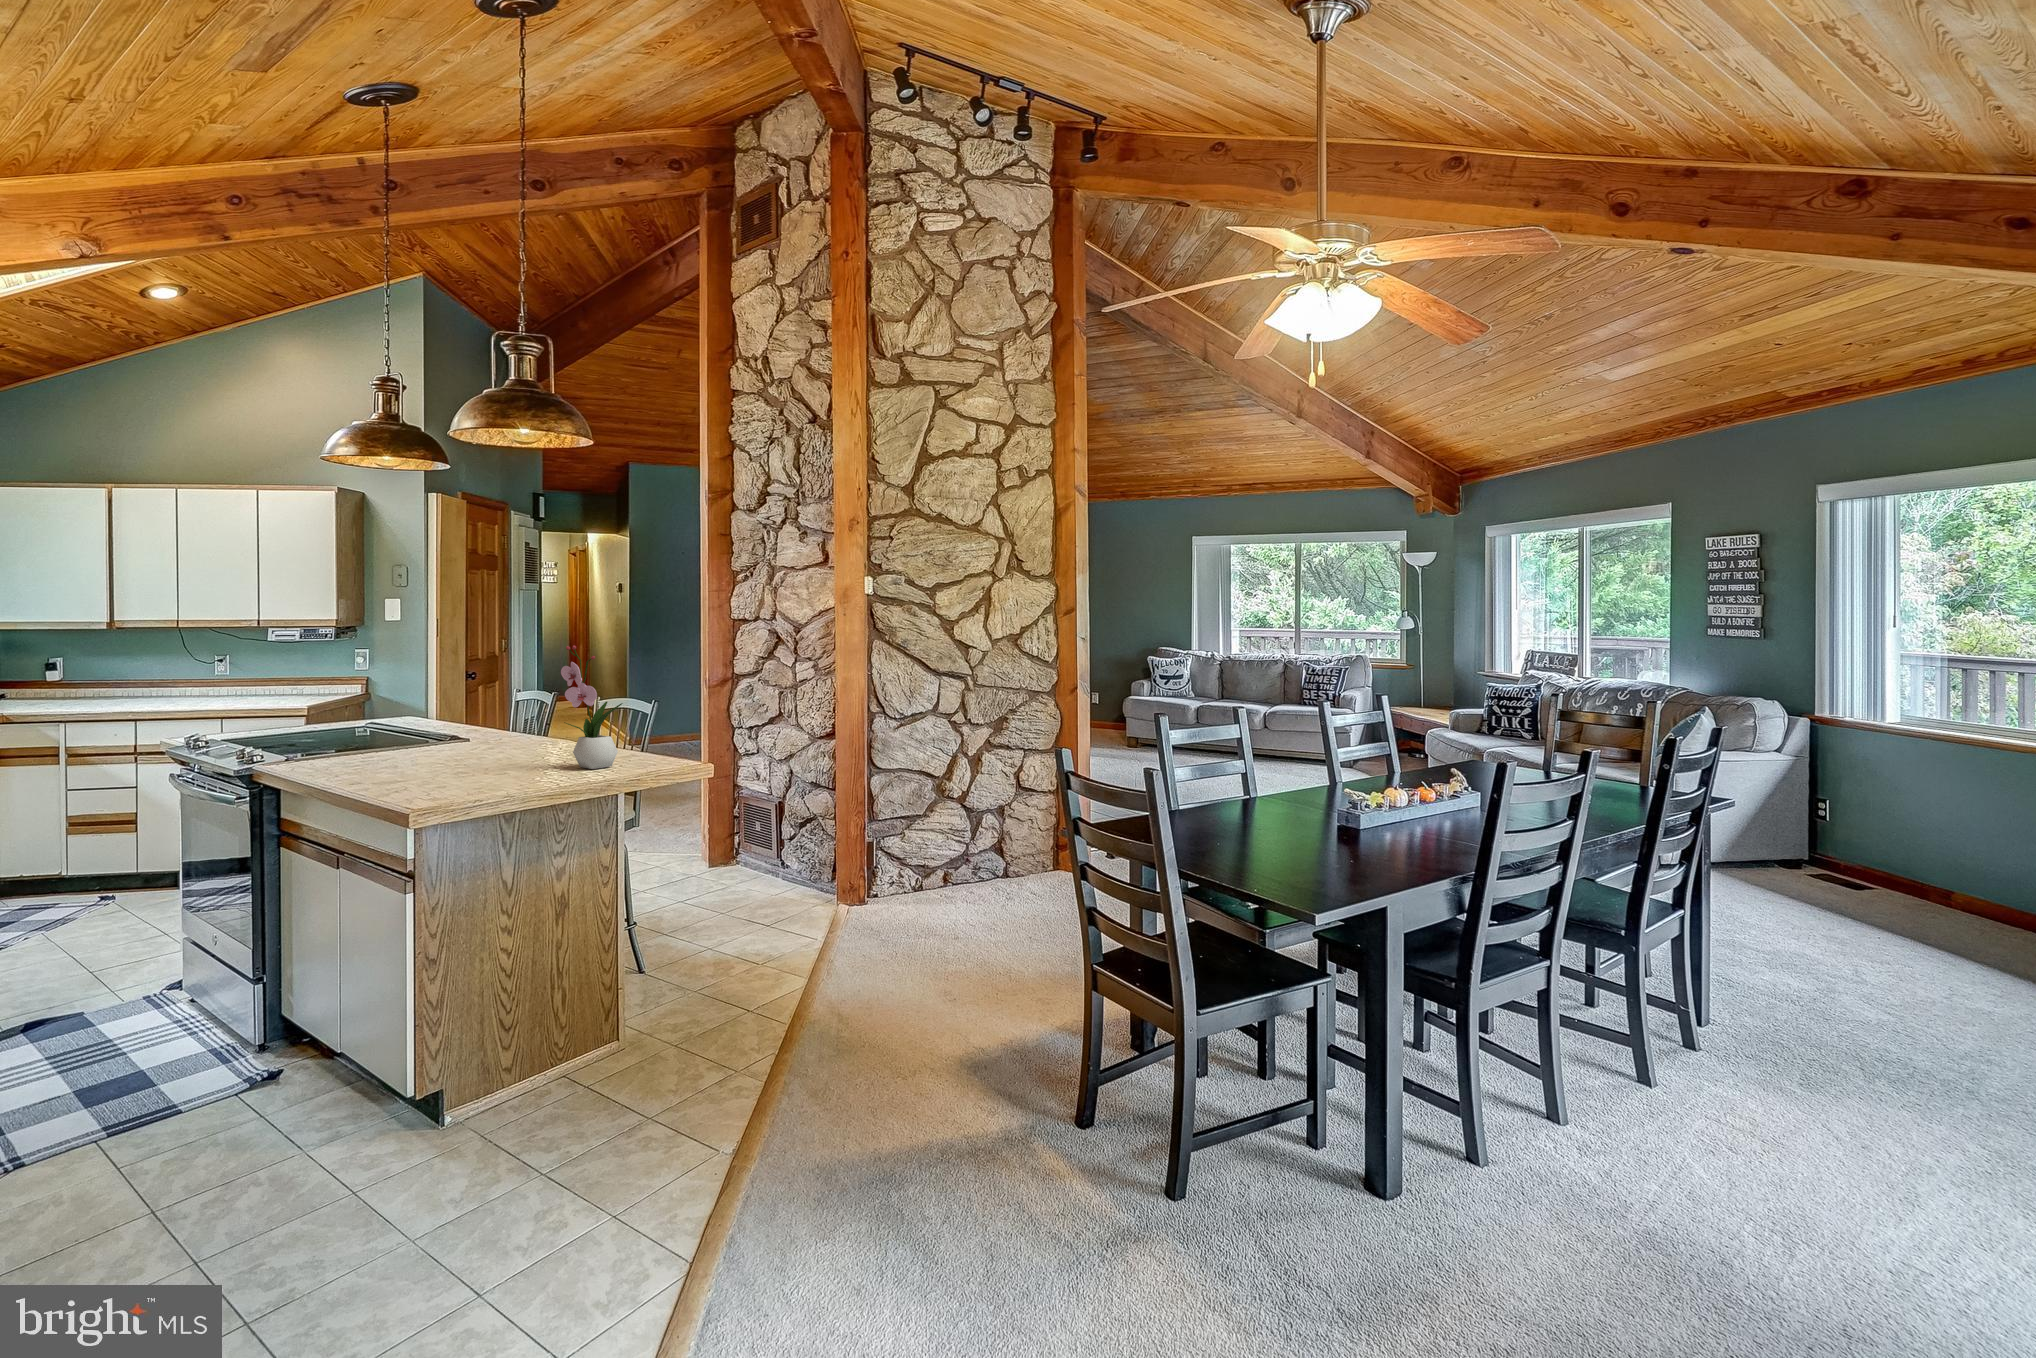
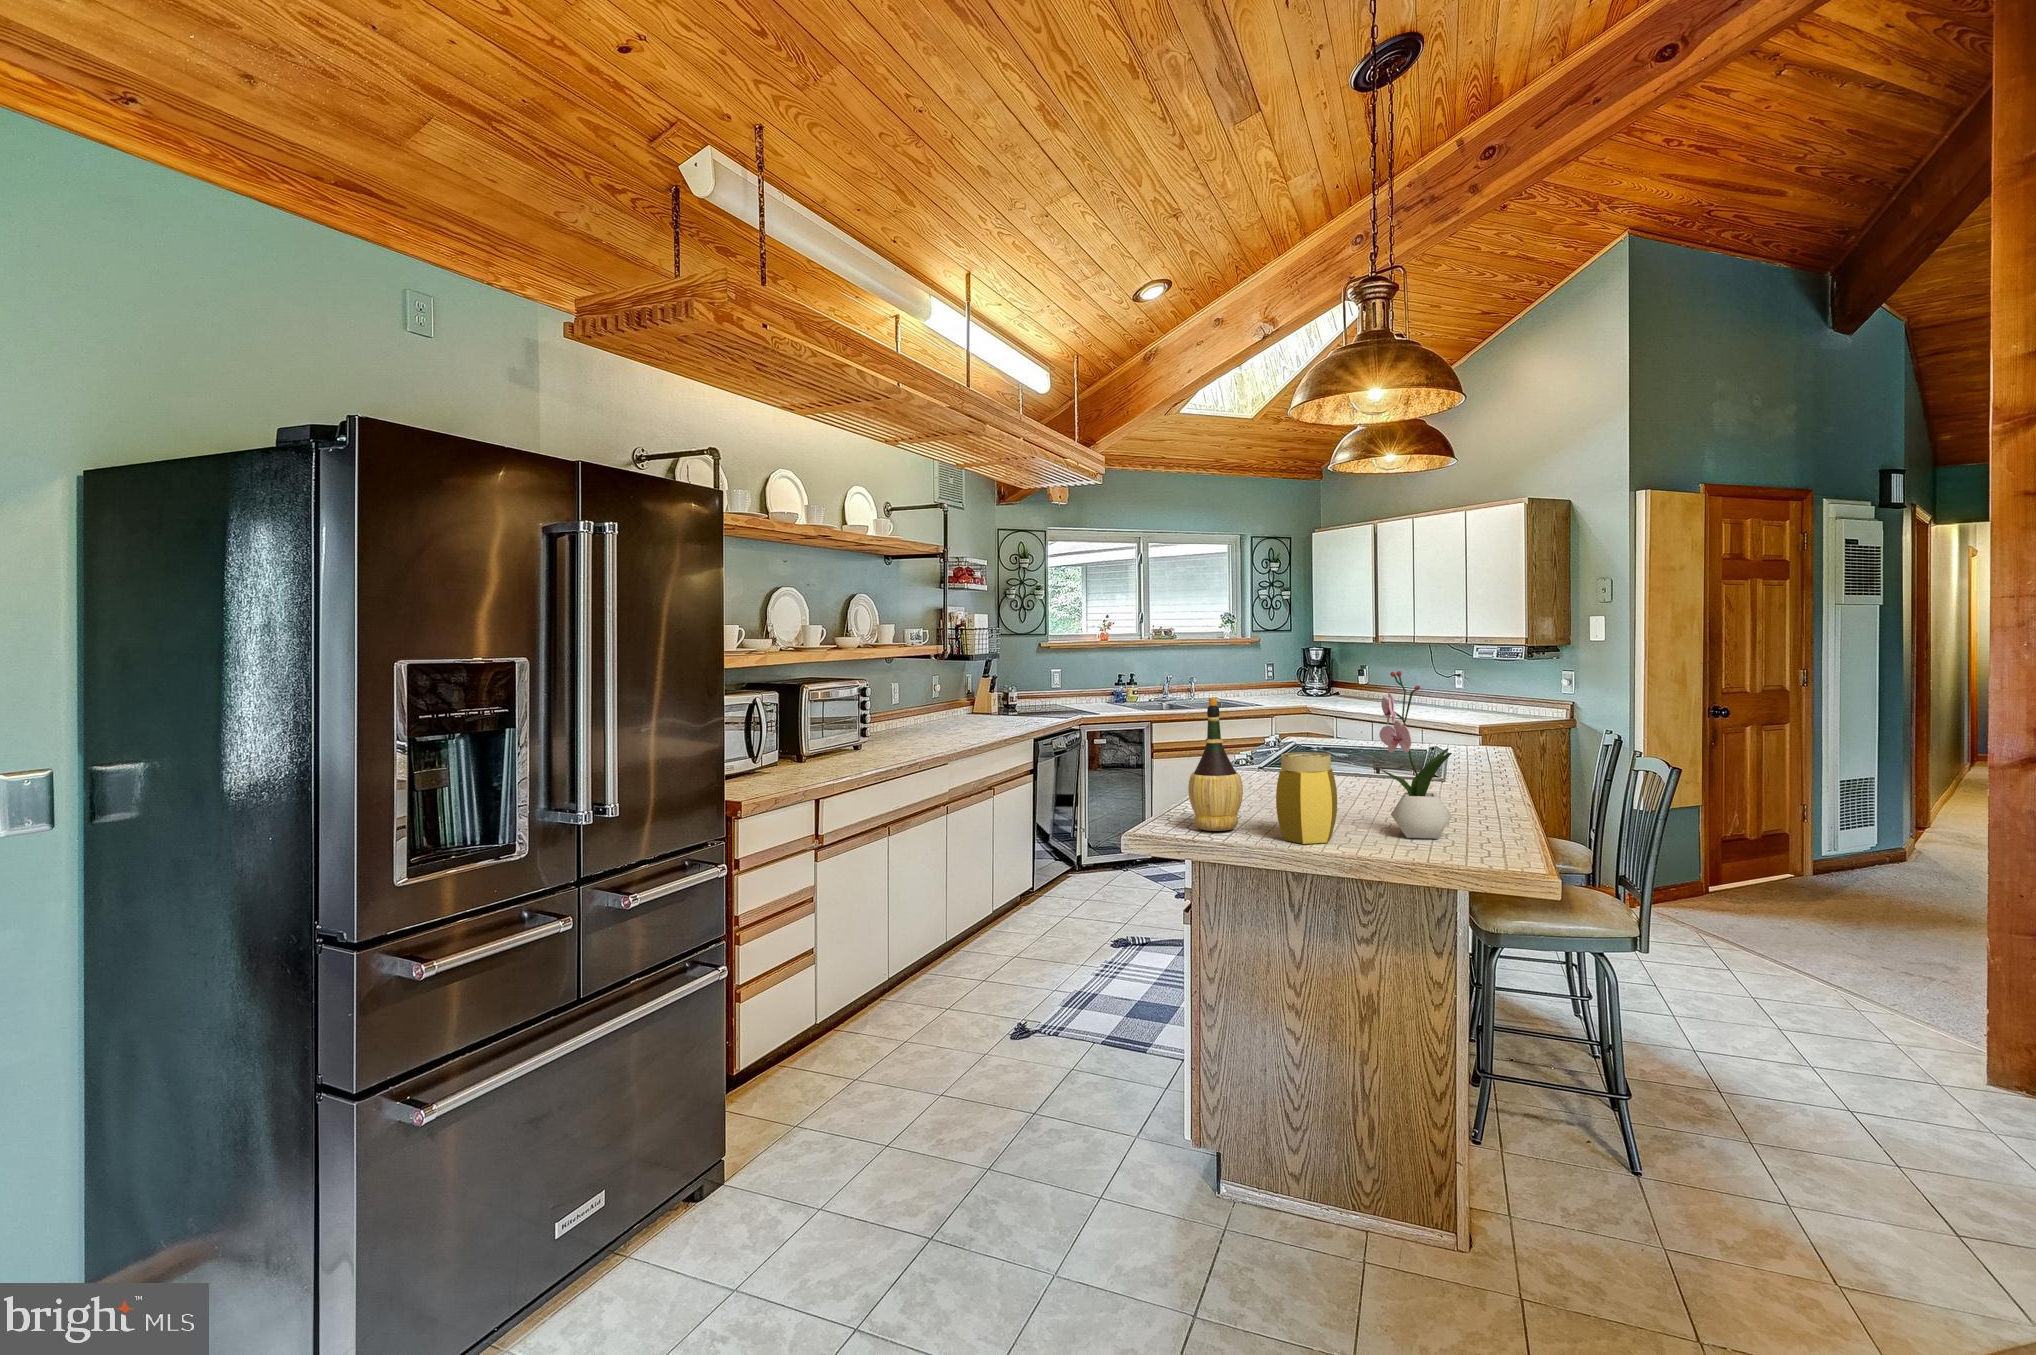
wine bottle: none [409,670,465,790] -> present [1188,697,1243,831]
jar: none [504,711,559,784] -> present [1276,752,1337,844]

